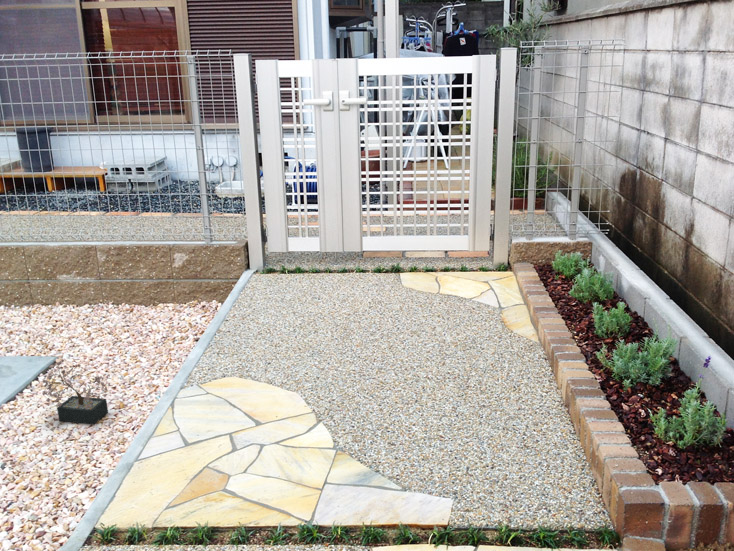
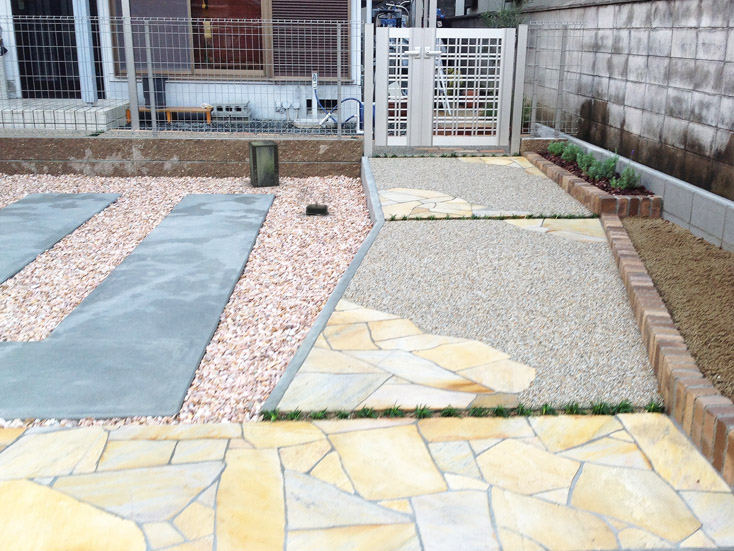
storage box: none [41,248,103,331] -> present [248,141,279,188]

